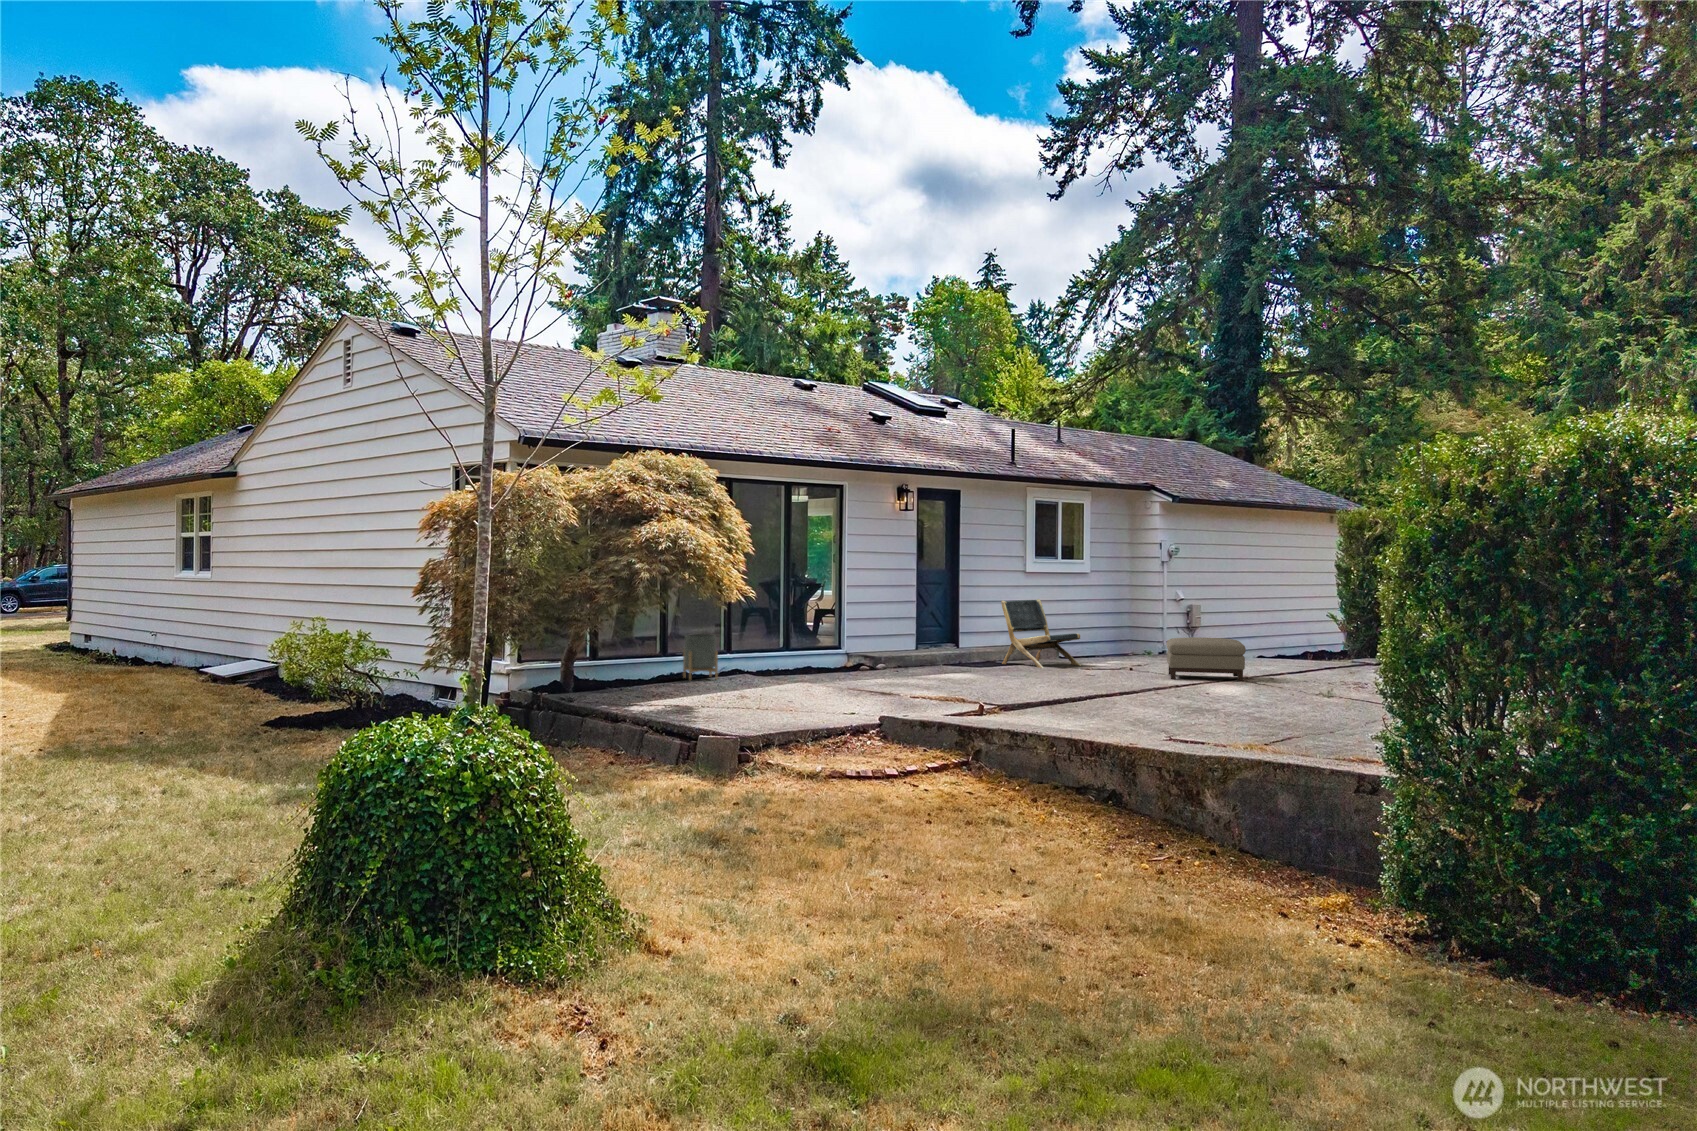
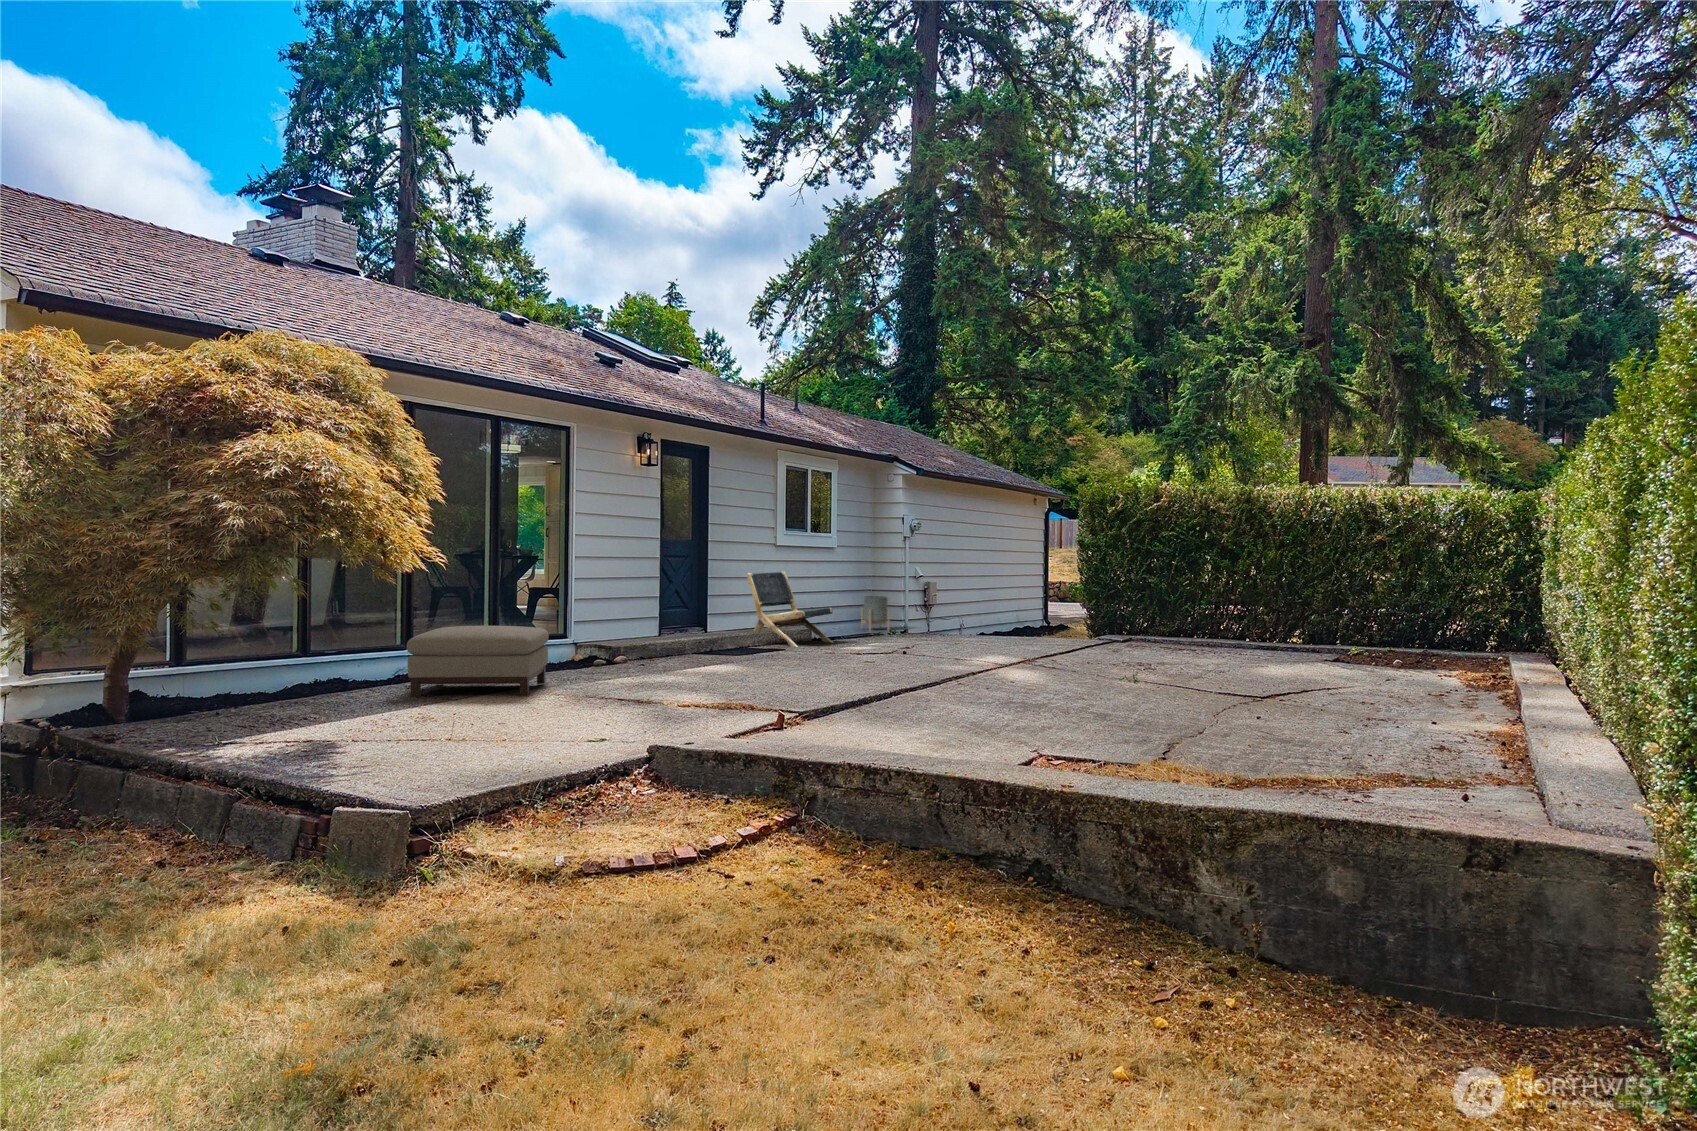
planter: present [683,634,718,680] -> present [861,596,890,630]
ottoman: present [1167,637,1246,681] -> present [407,626,549,697]

